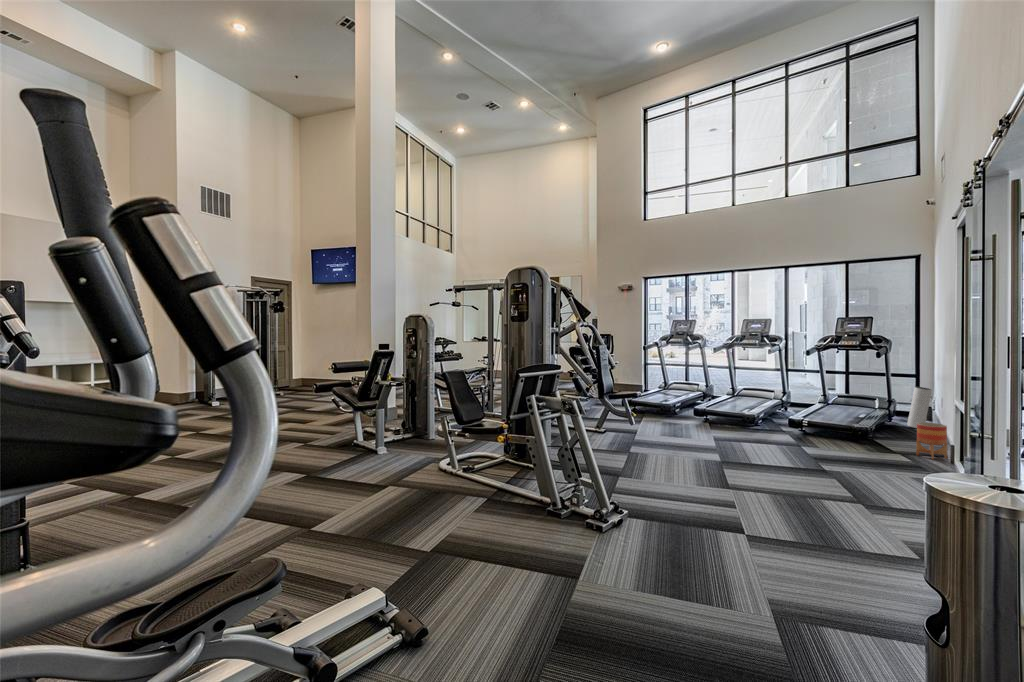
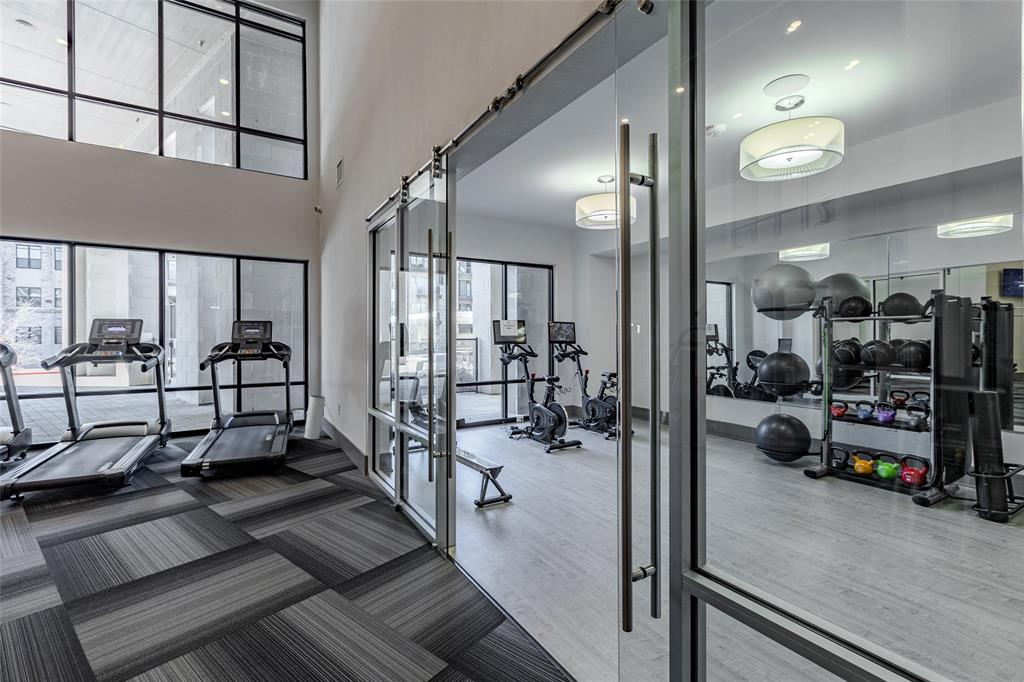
planter: present [916,422,948,459] -> none [333,436,359,477]

